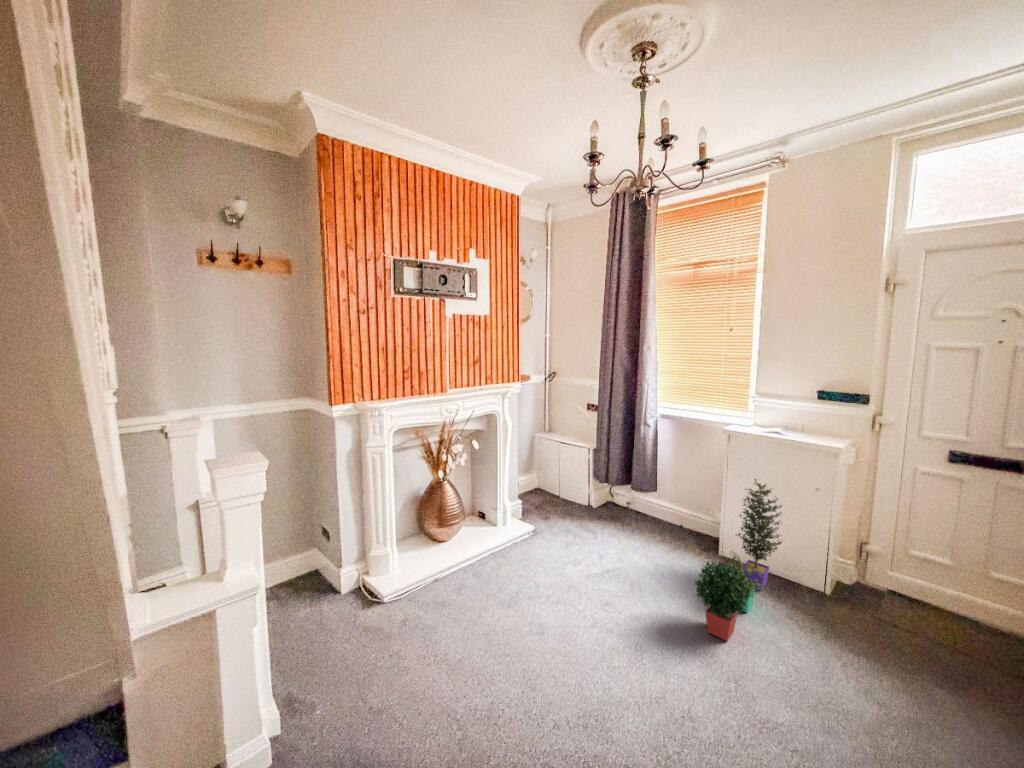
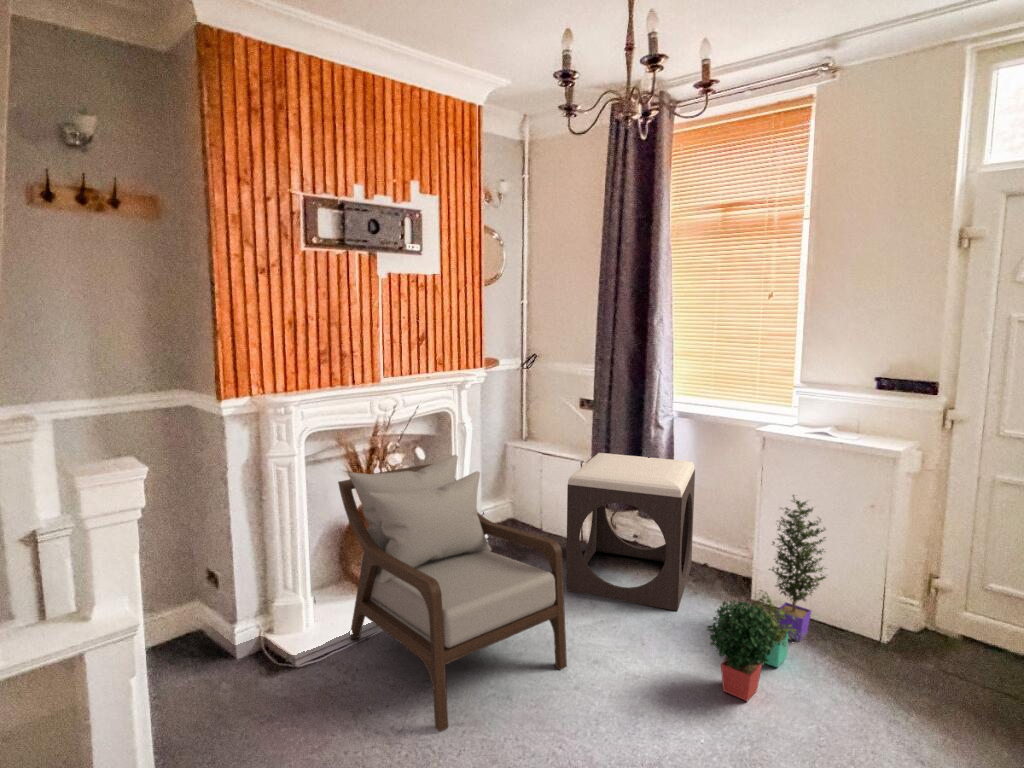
footstool: none [580,444,674,563] -> present [566,453,695,611]
armchair: none [416,445,585,660] -> present [338,455,567,731]

